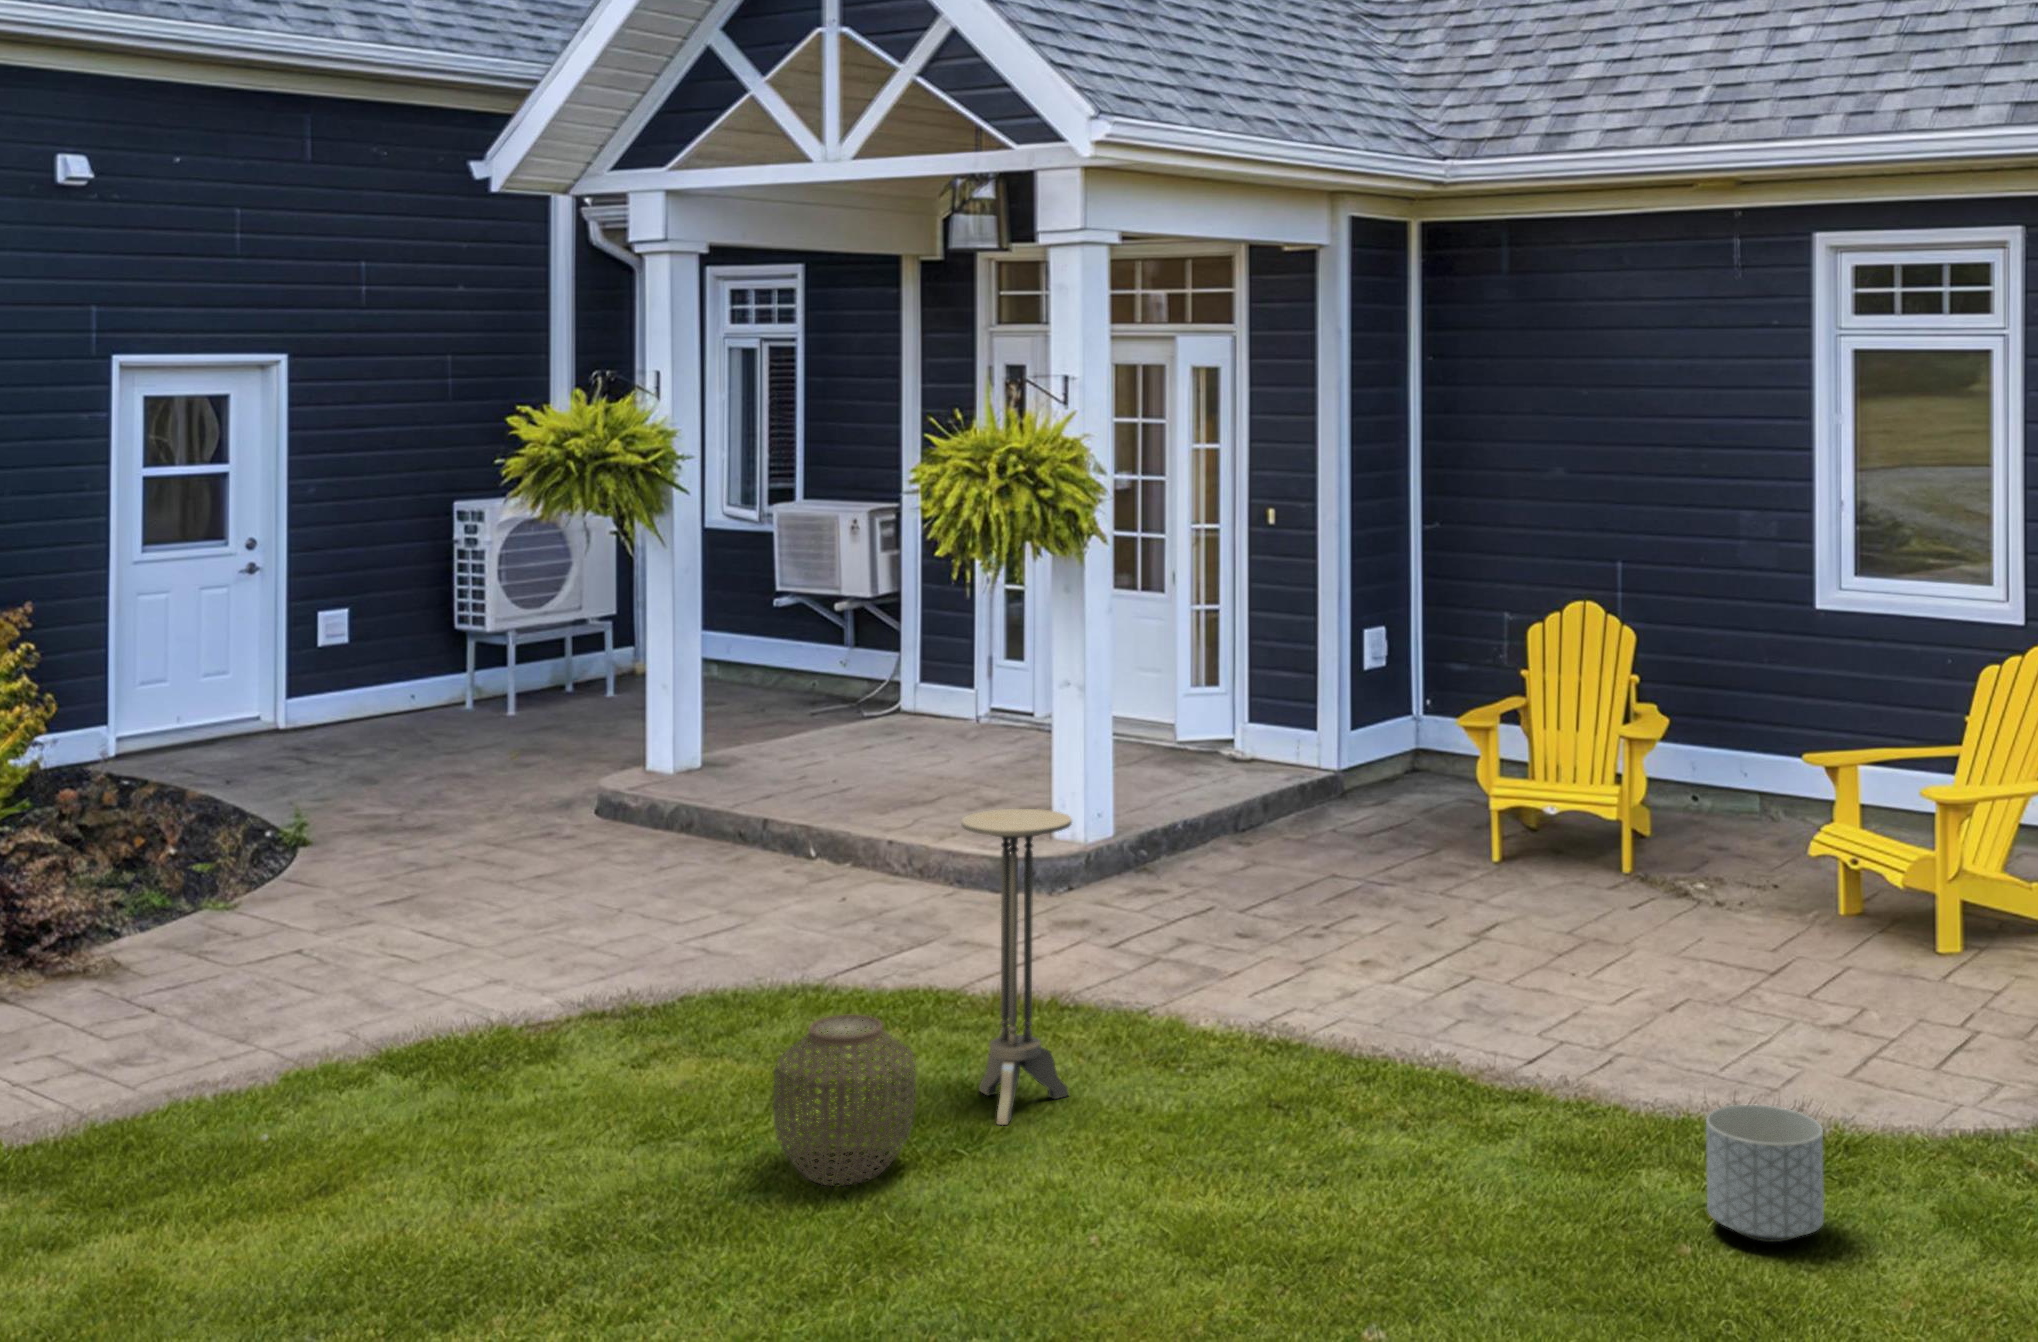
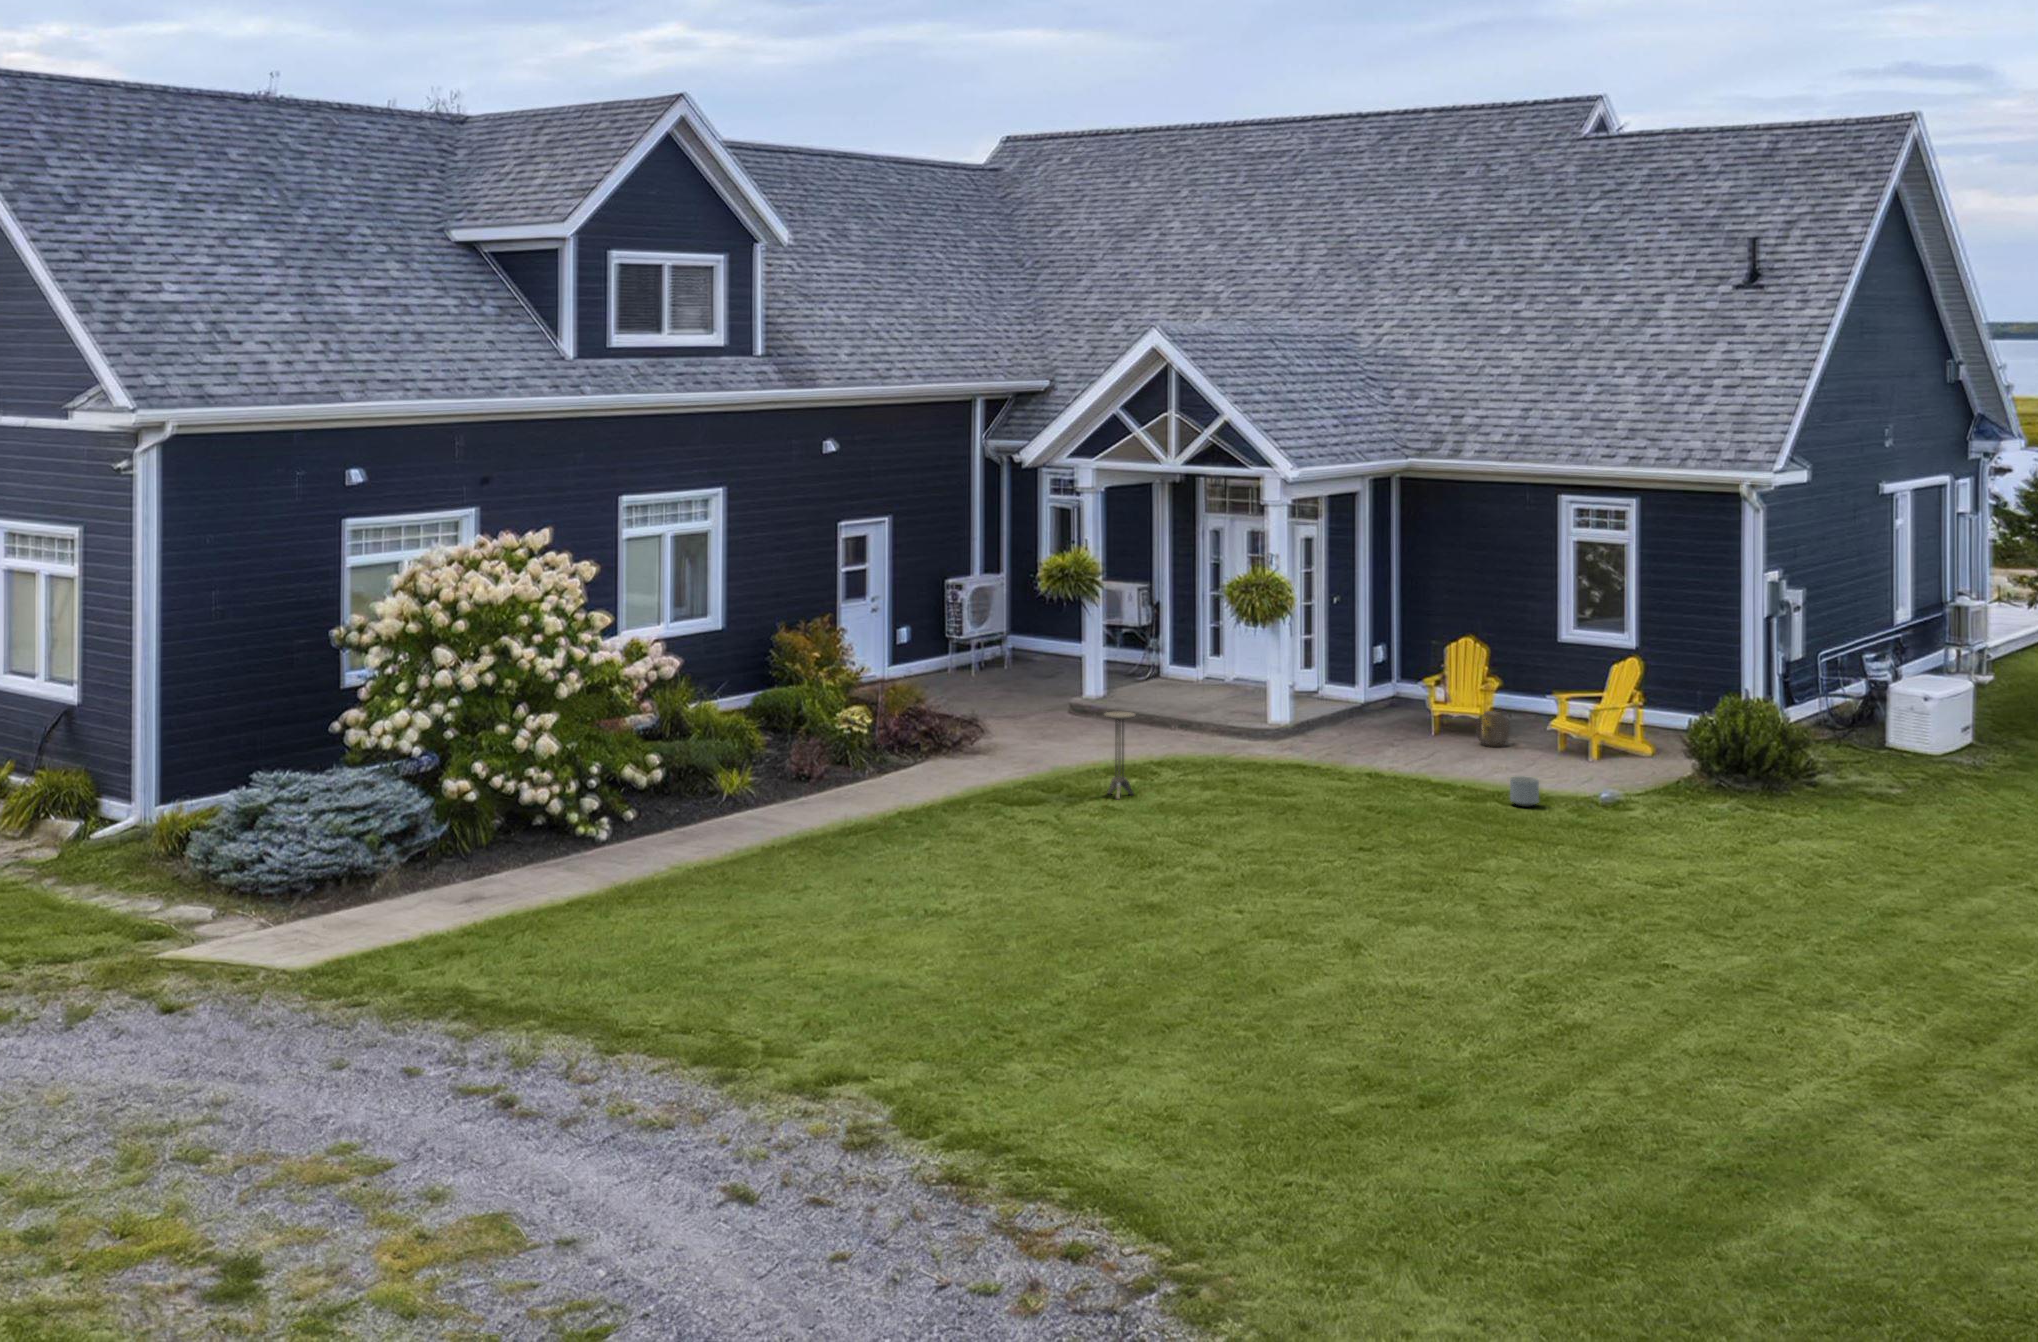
side table: present [961,809,1072,1125] -> present [1104,711,1135,799]
woven basket: present [773,1014,916,1185] -> present [1476,711,1510,747]

